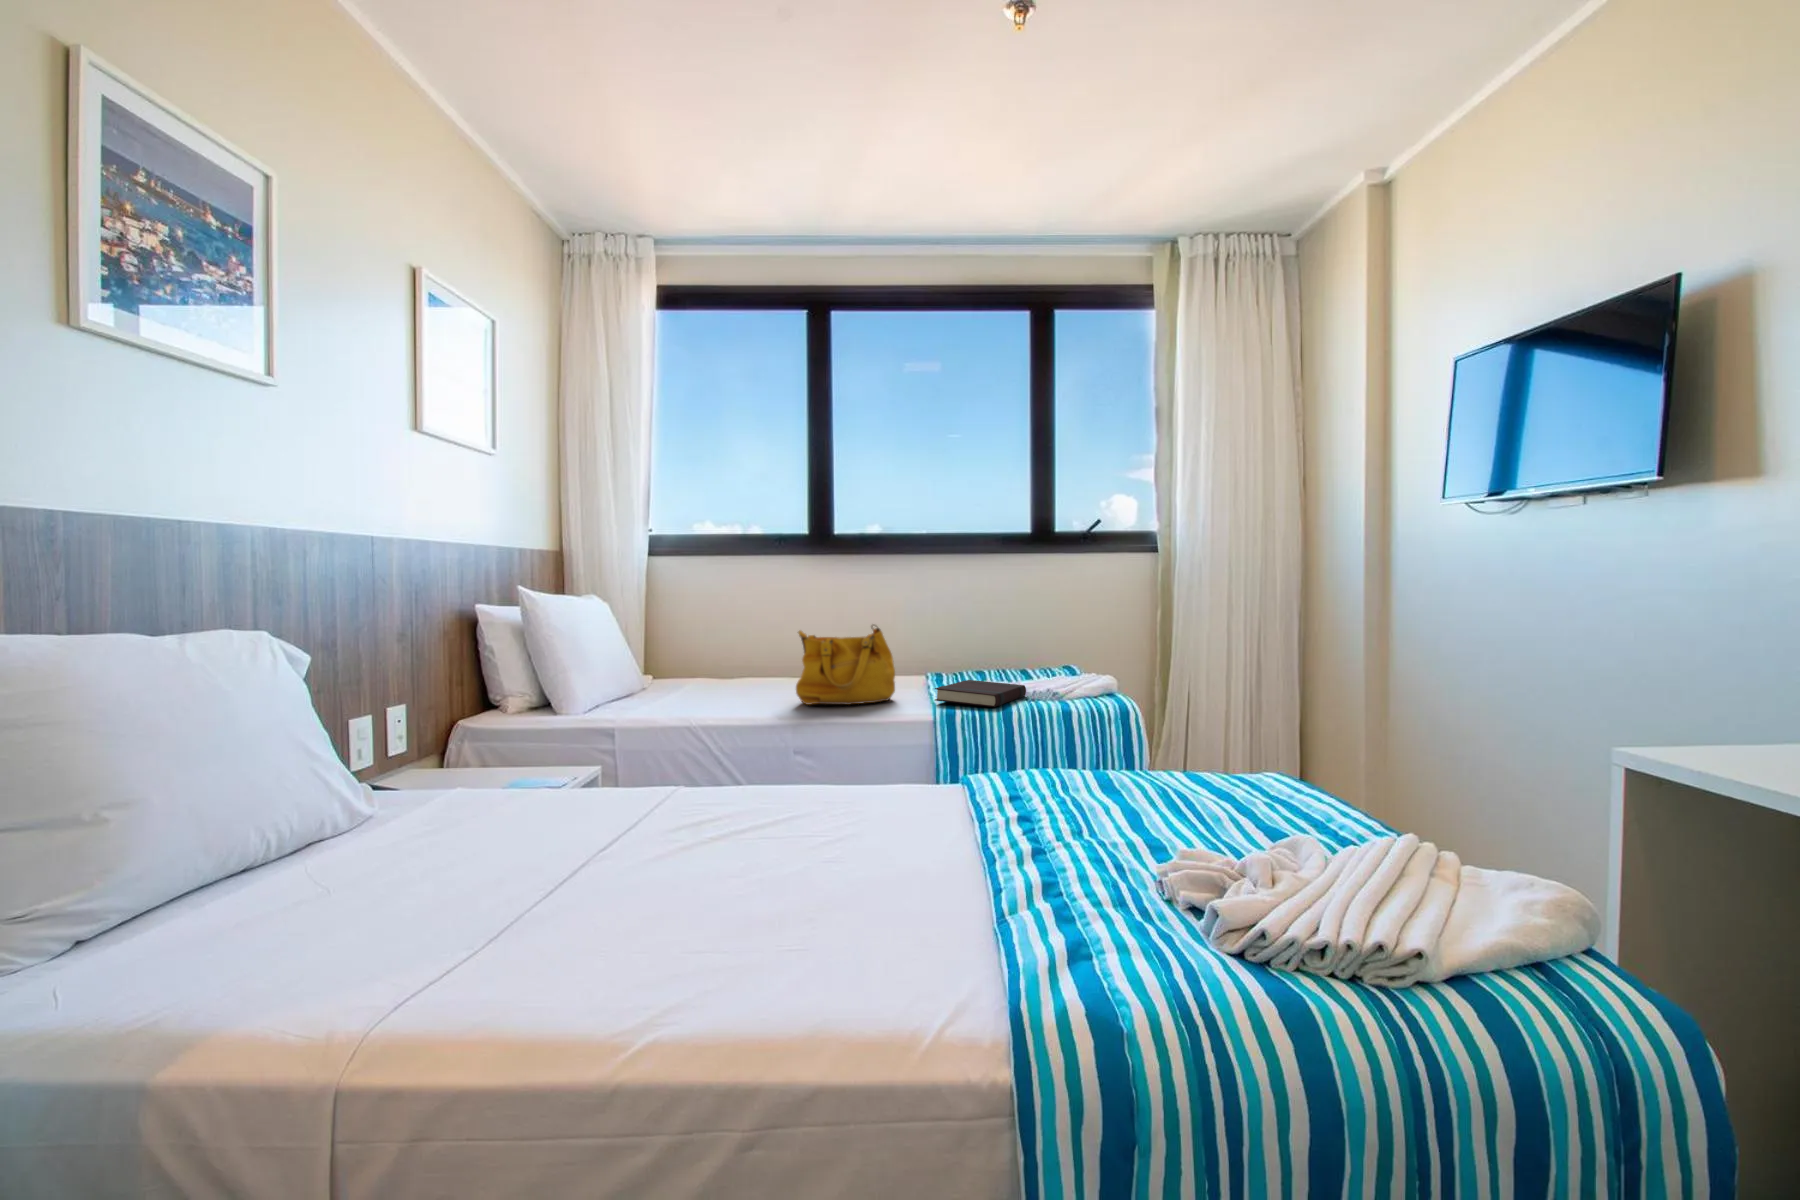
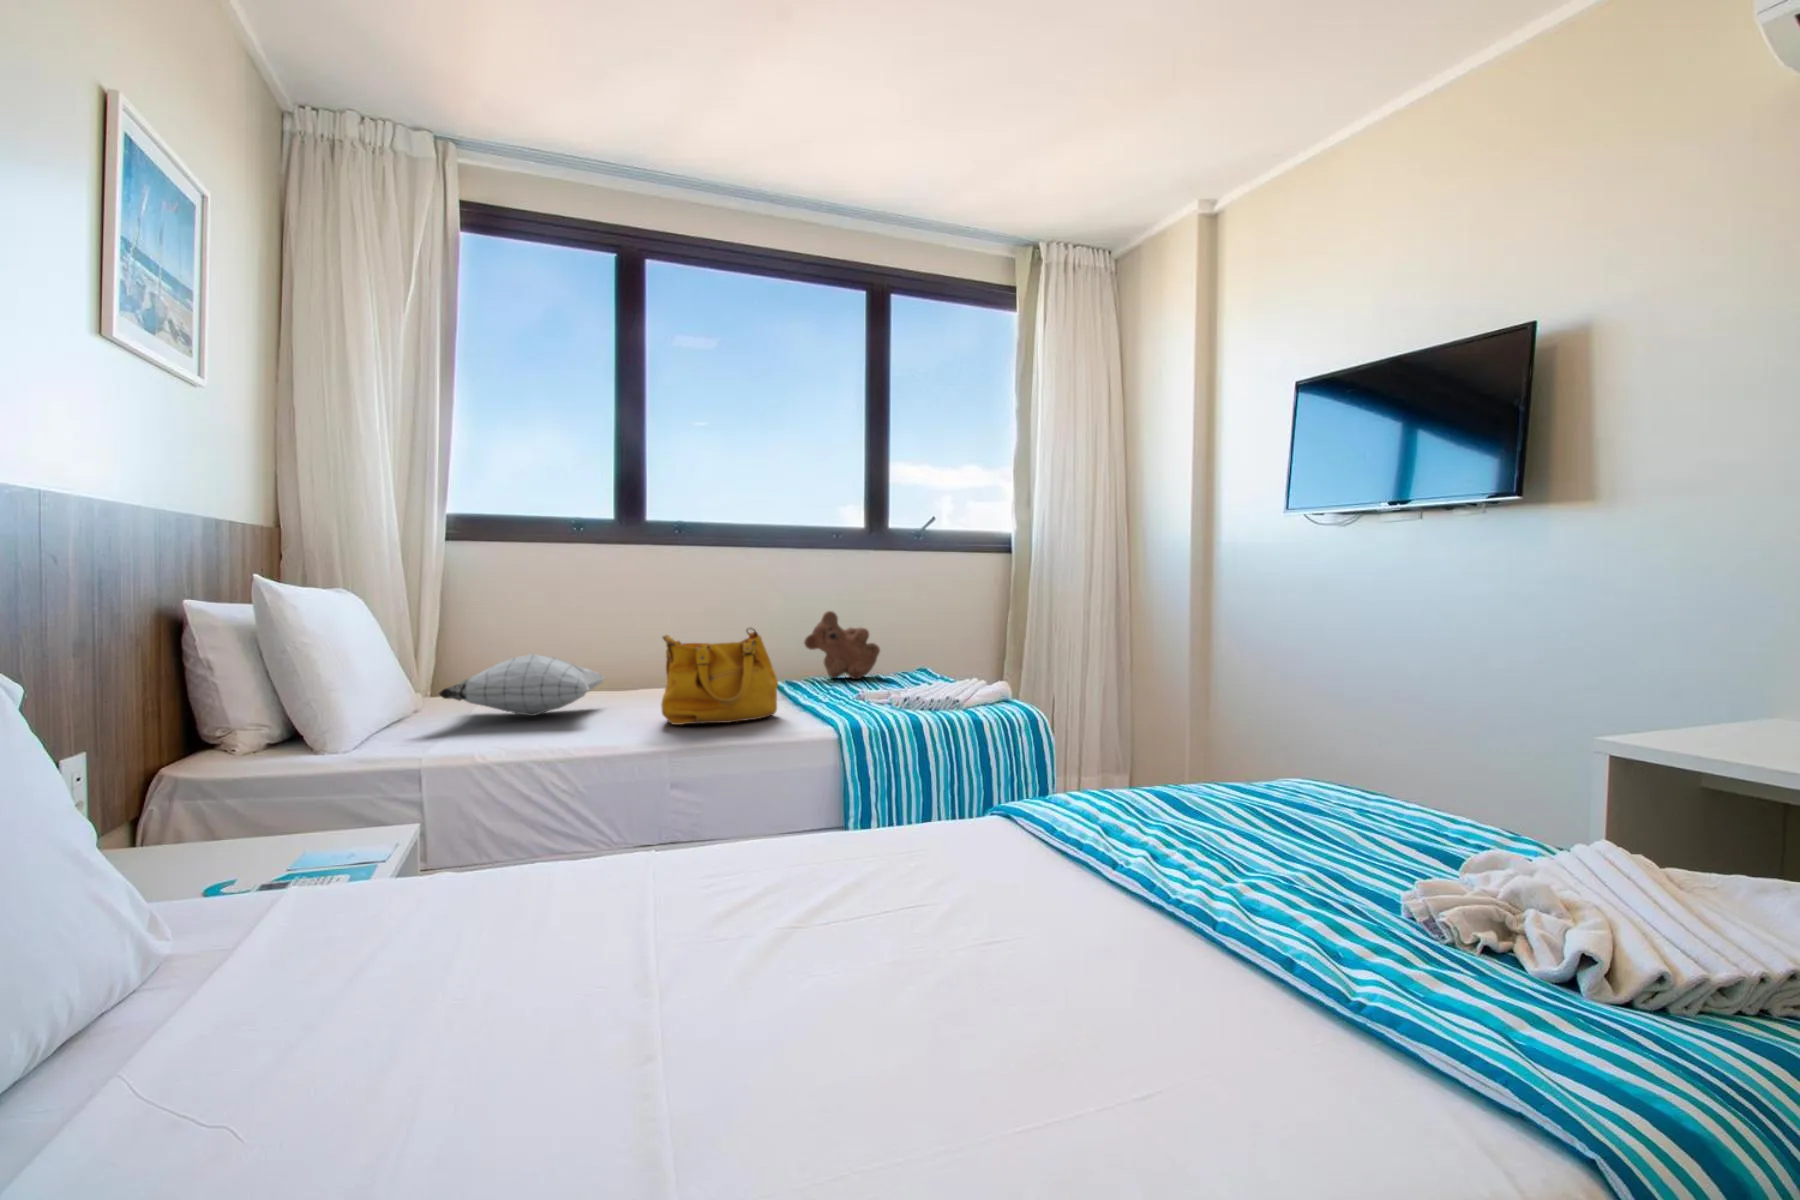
teddy bear: none [954,607,1022,670] -> present [804,611,880,679]
pillow: none [641,644,774,693] -> present [439,654,604,716]
book: present [935,680,1026,707] -> none [829,690,918,719]

